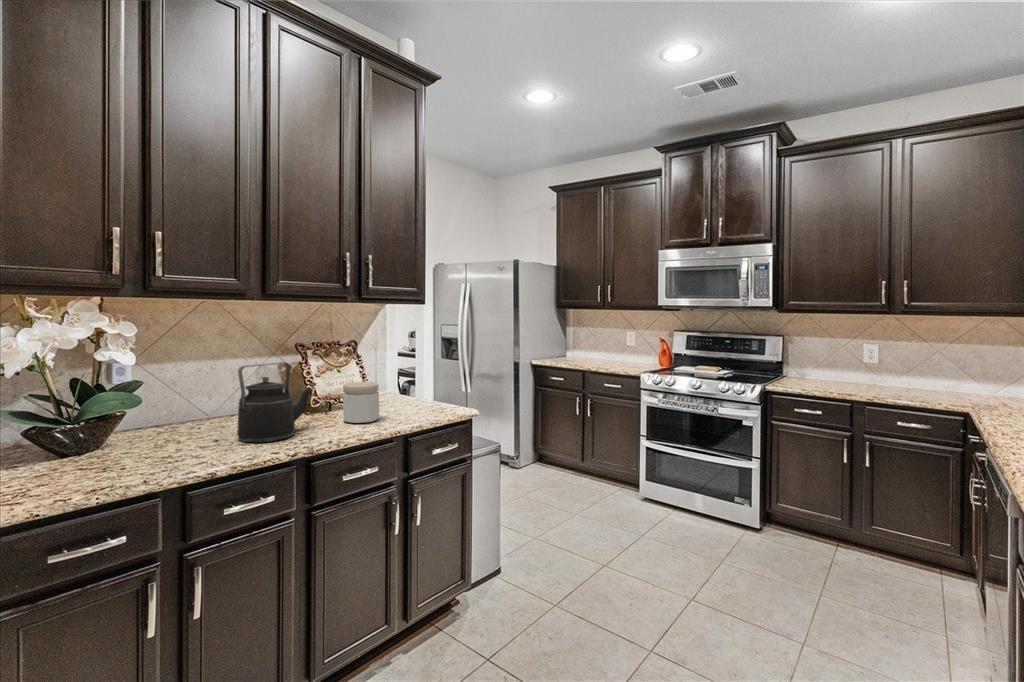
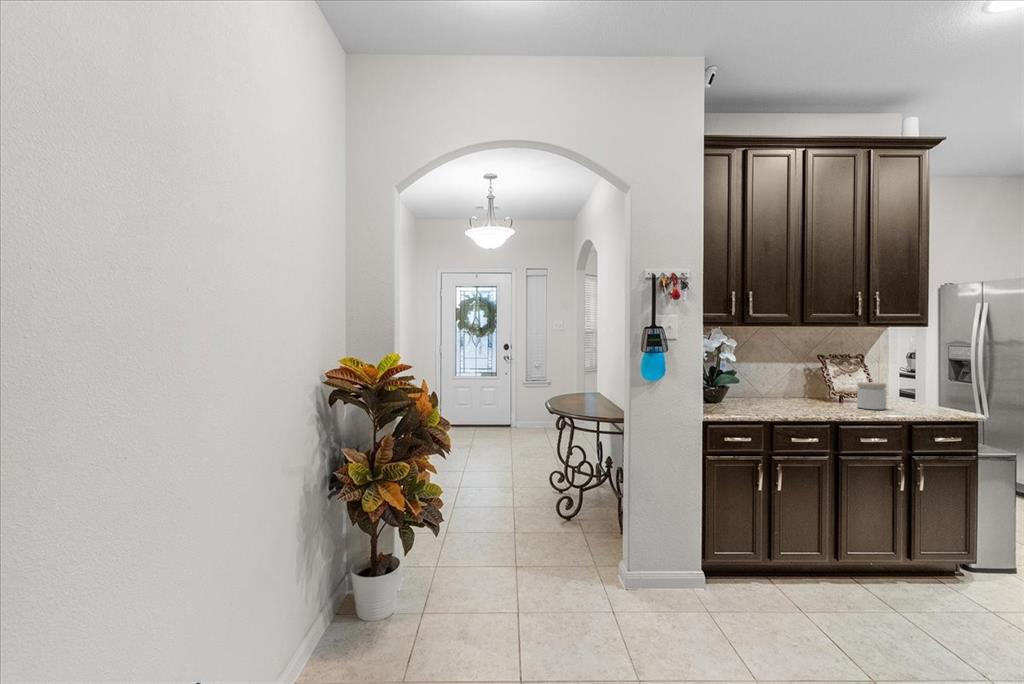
kettle: present [237,362,313,442] -> none [789,364,836,410]

